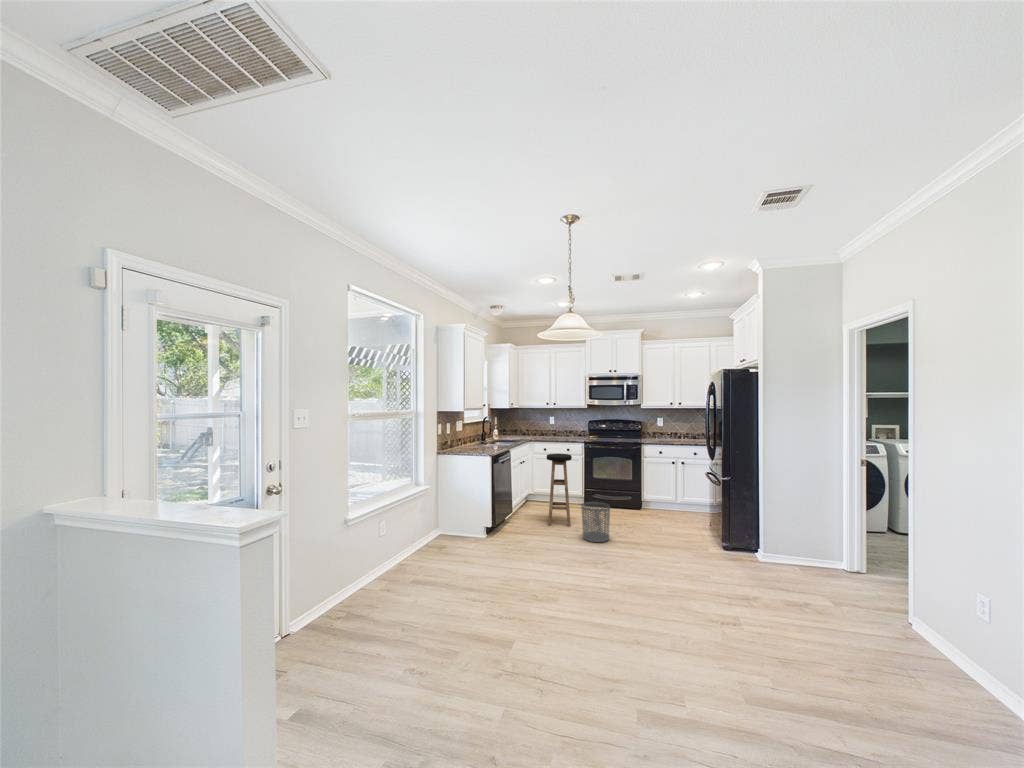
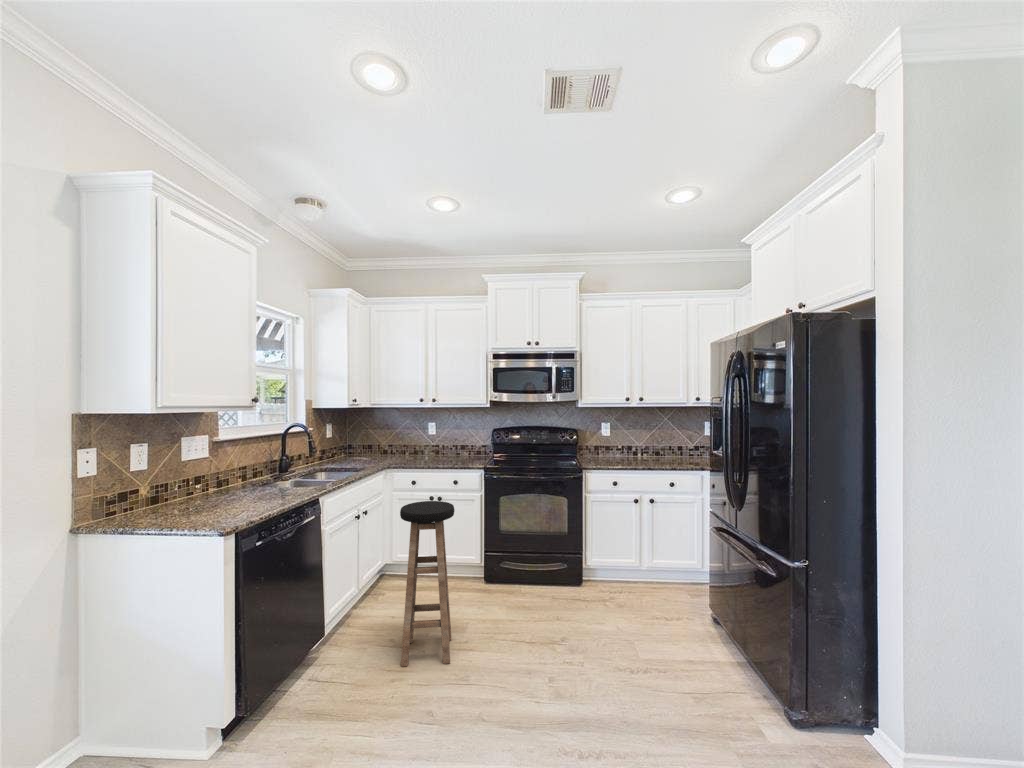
waste bin: present [582,502,610,542] -> none [471,616,537,731]

